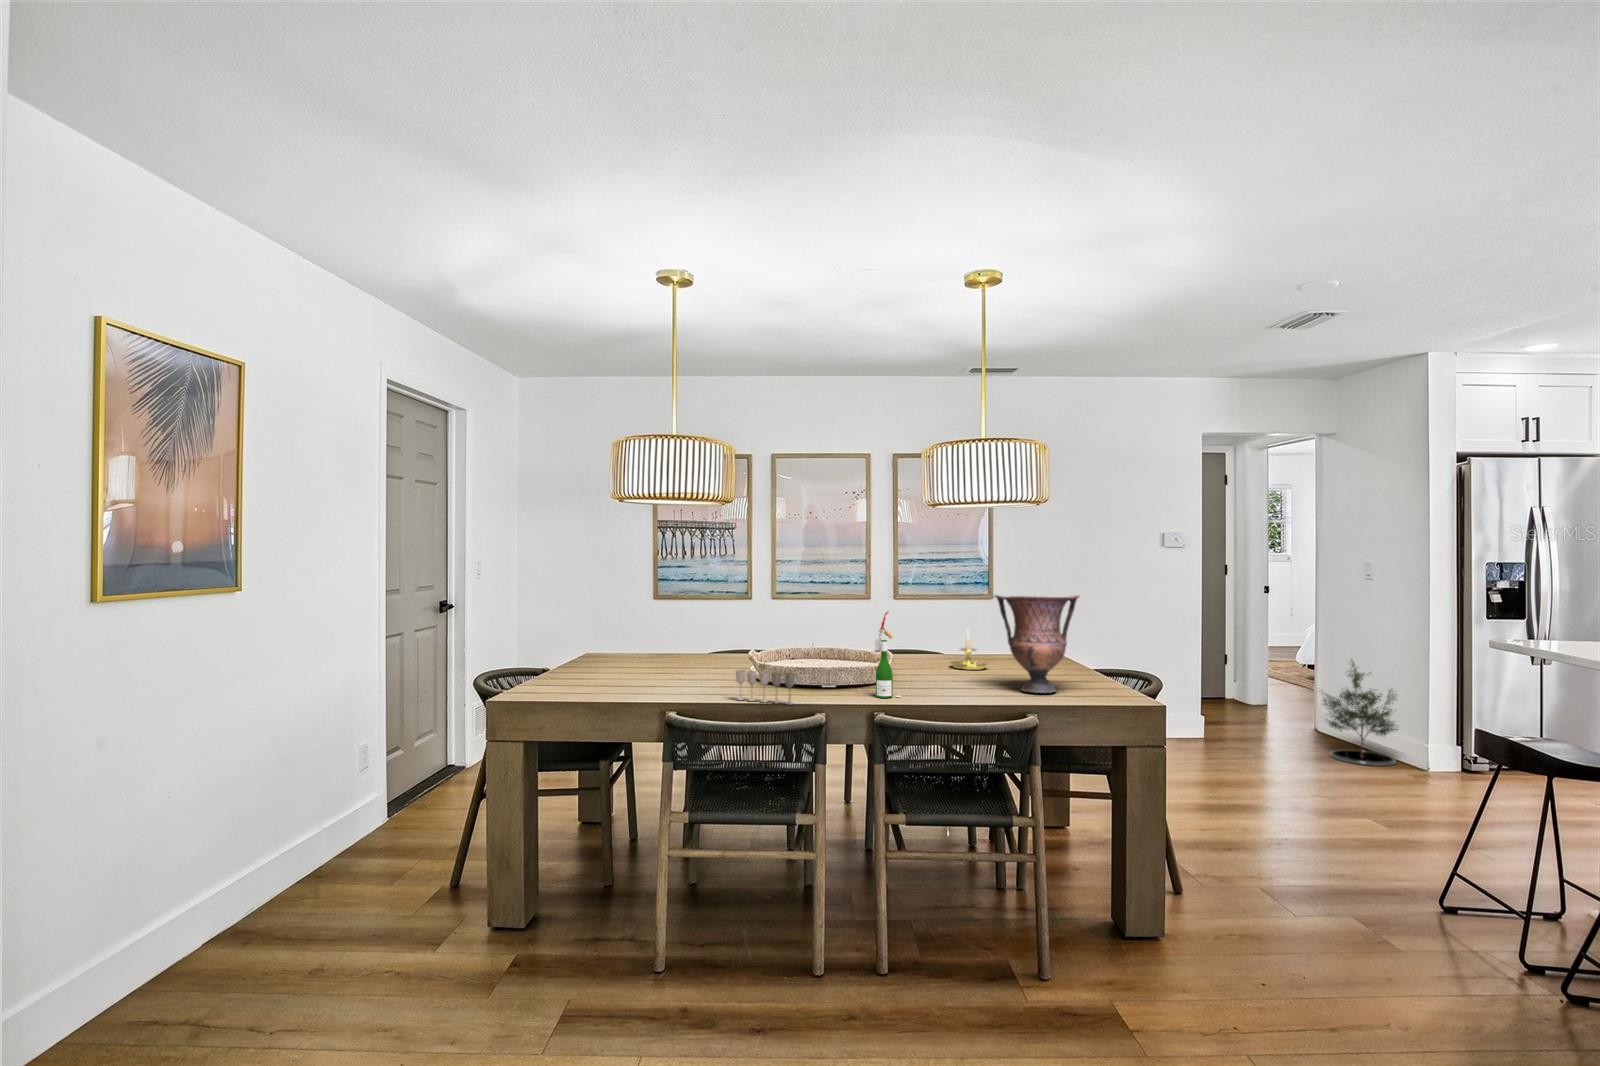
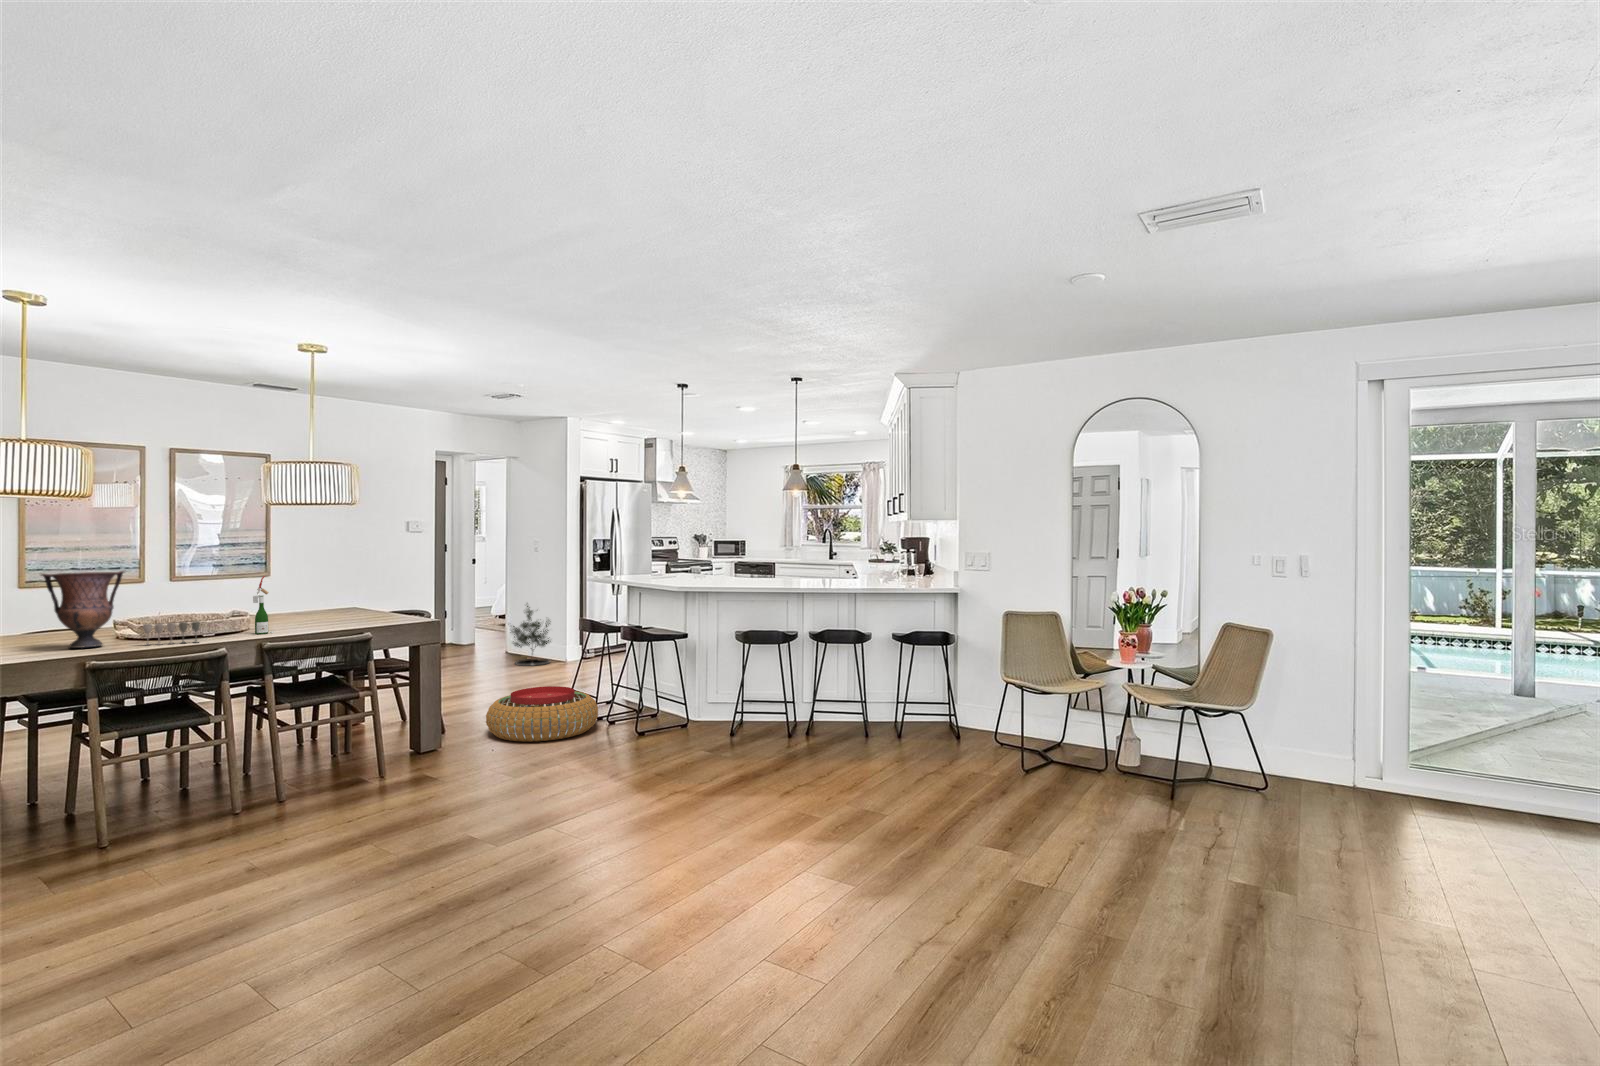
vase: present [994,595,1080,693] -> present [41,571,125,648]
candle holder: present [950,632,987,670] -> none [281,590,317,619]
pouf: none [1251,850,1517,1000] -> present [486,686,598,742]

